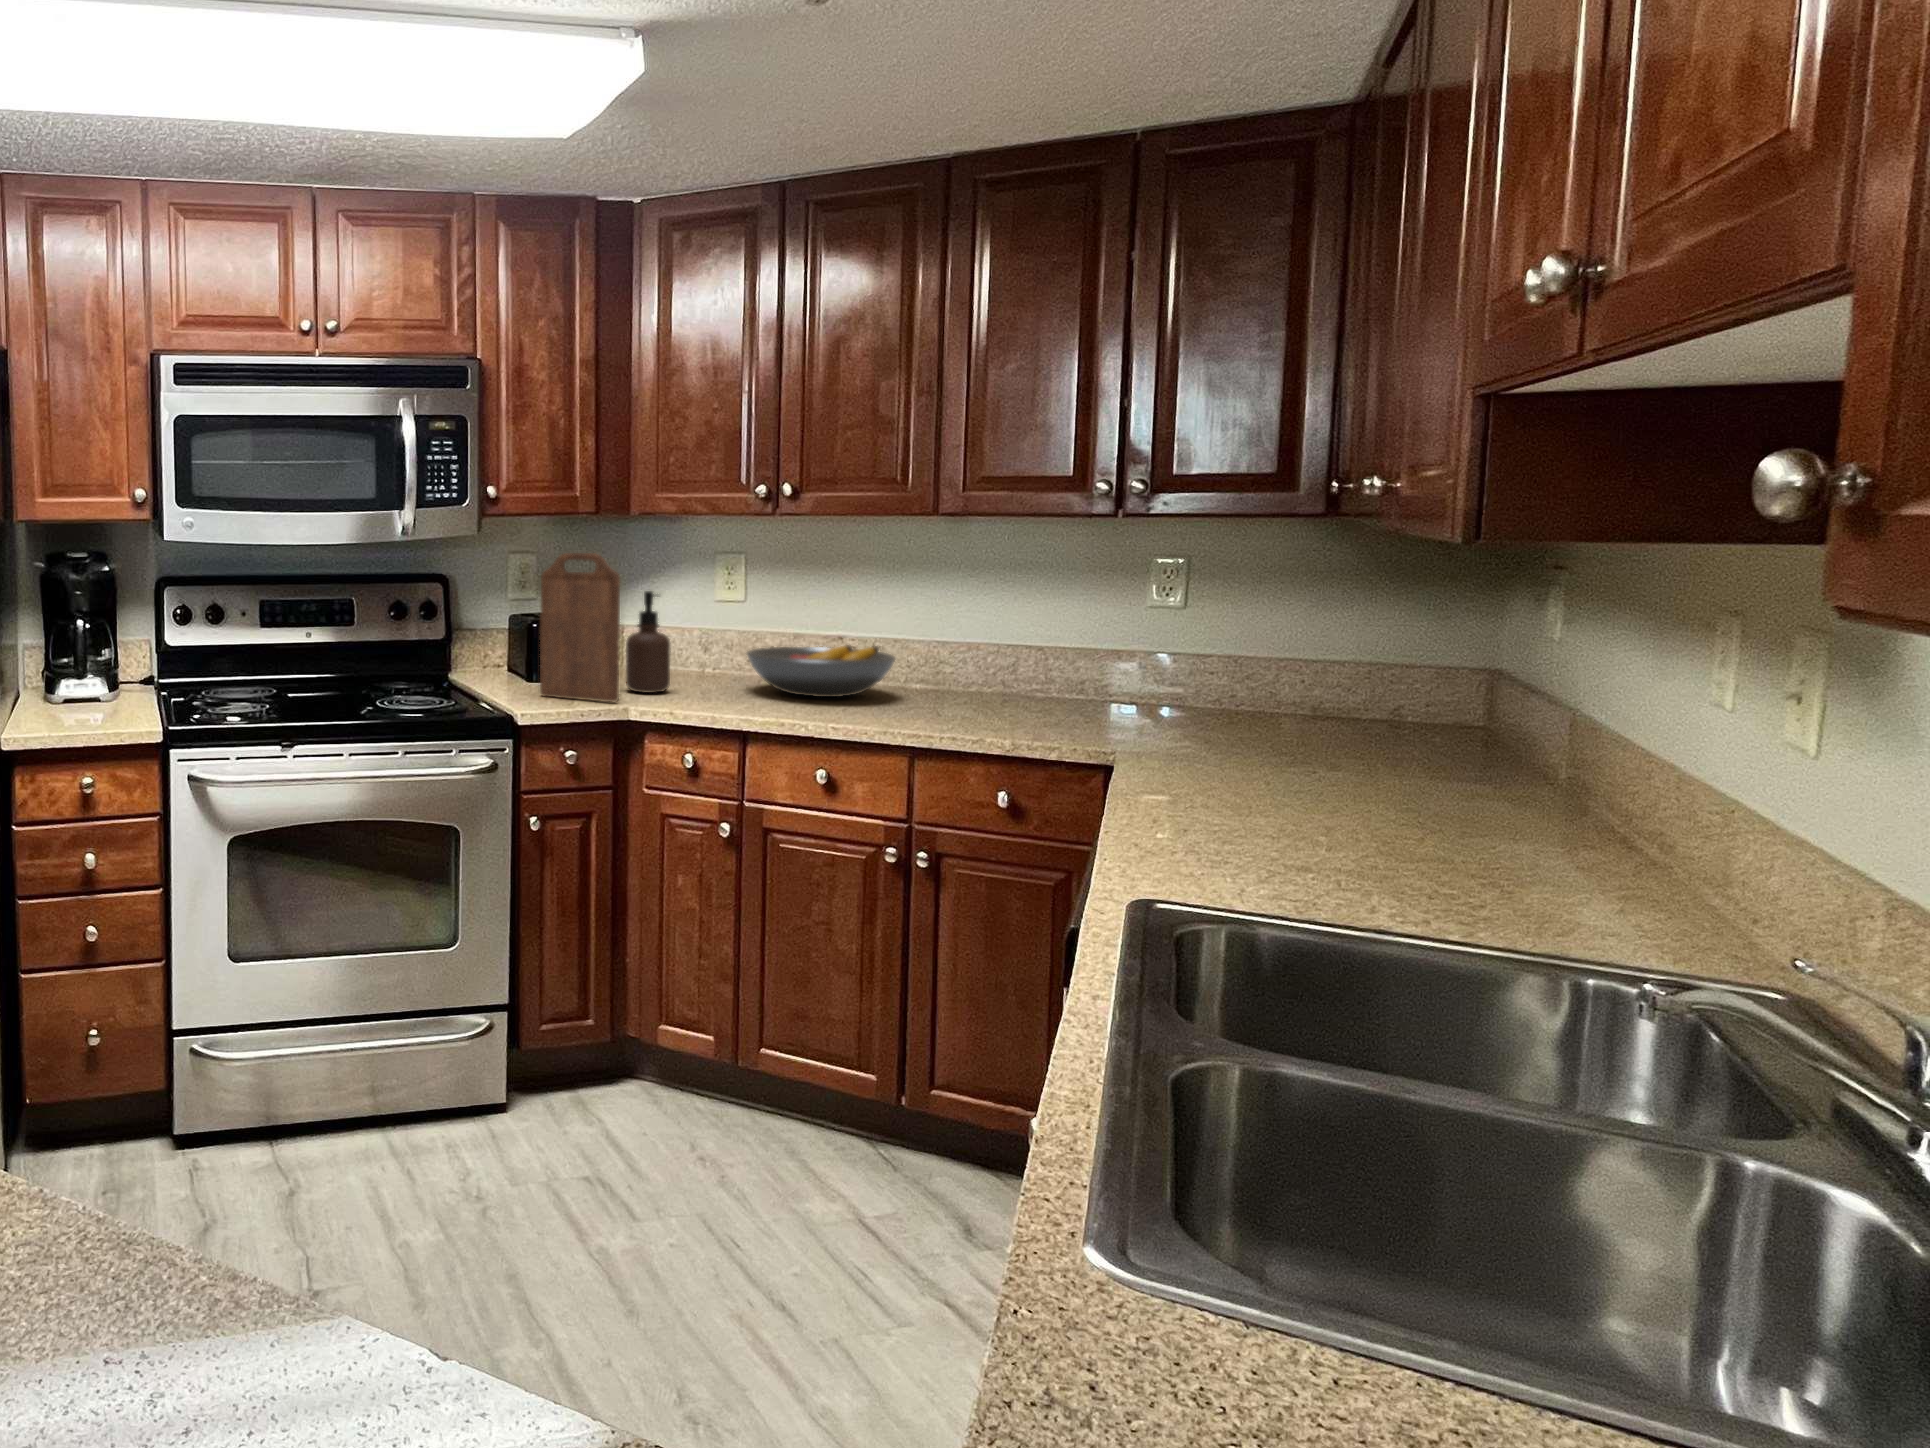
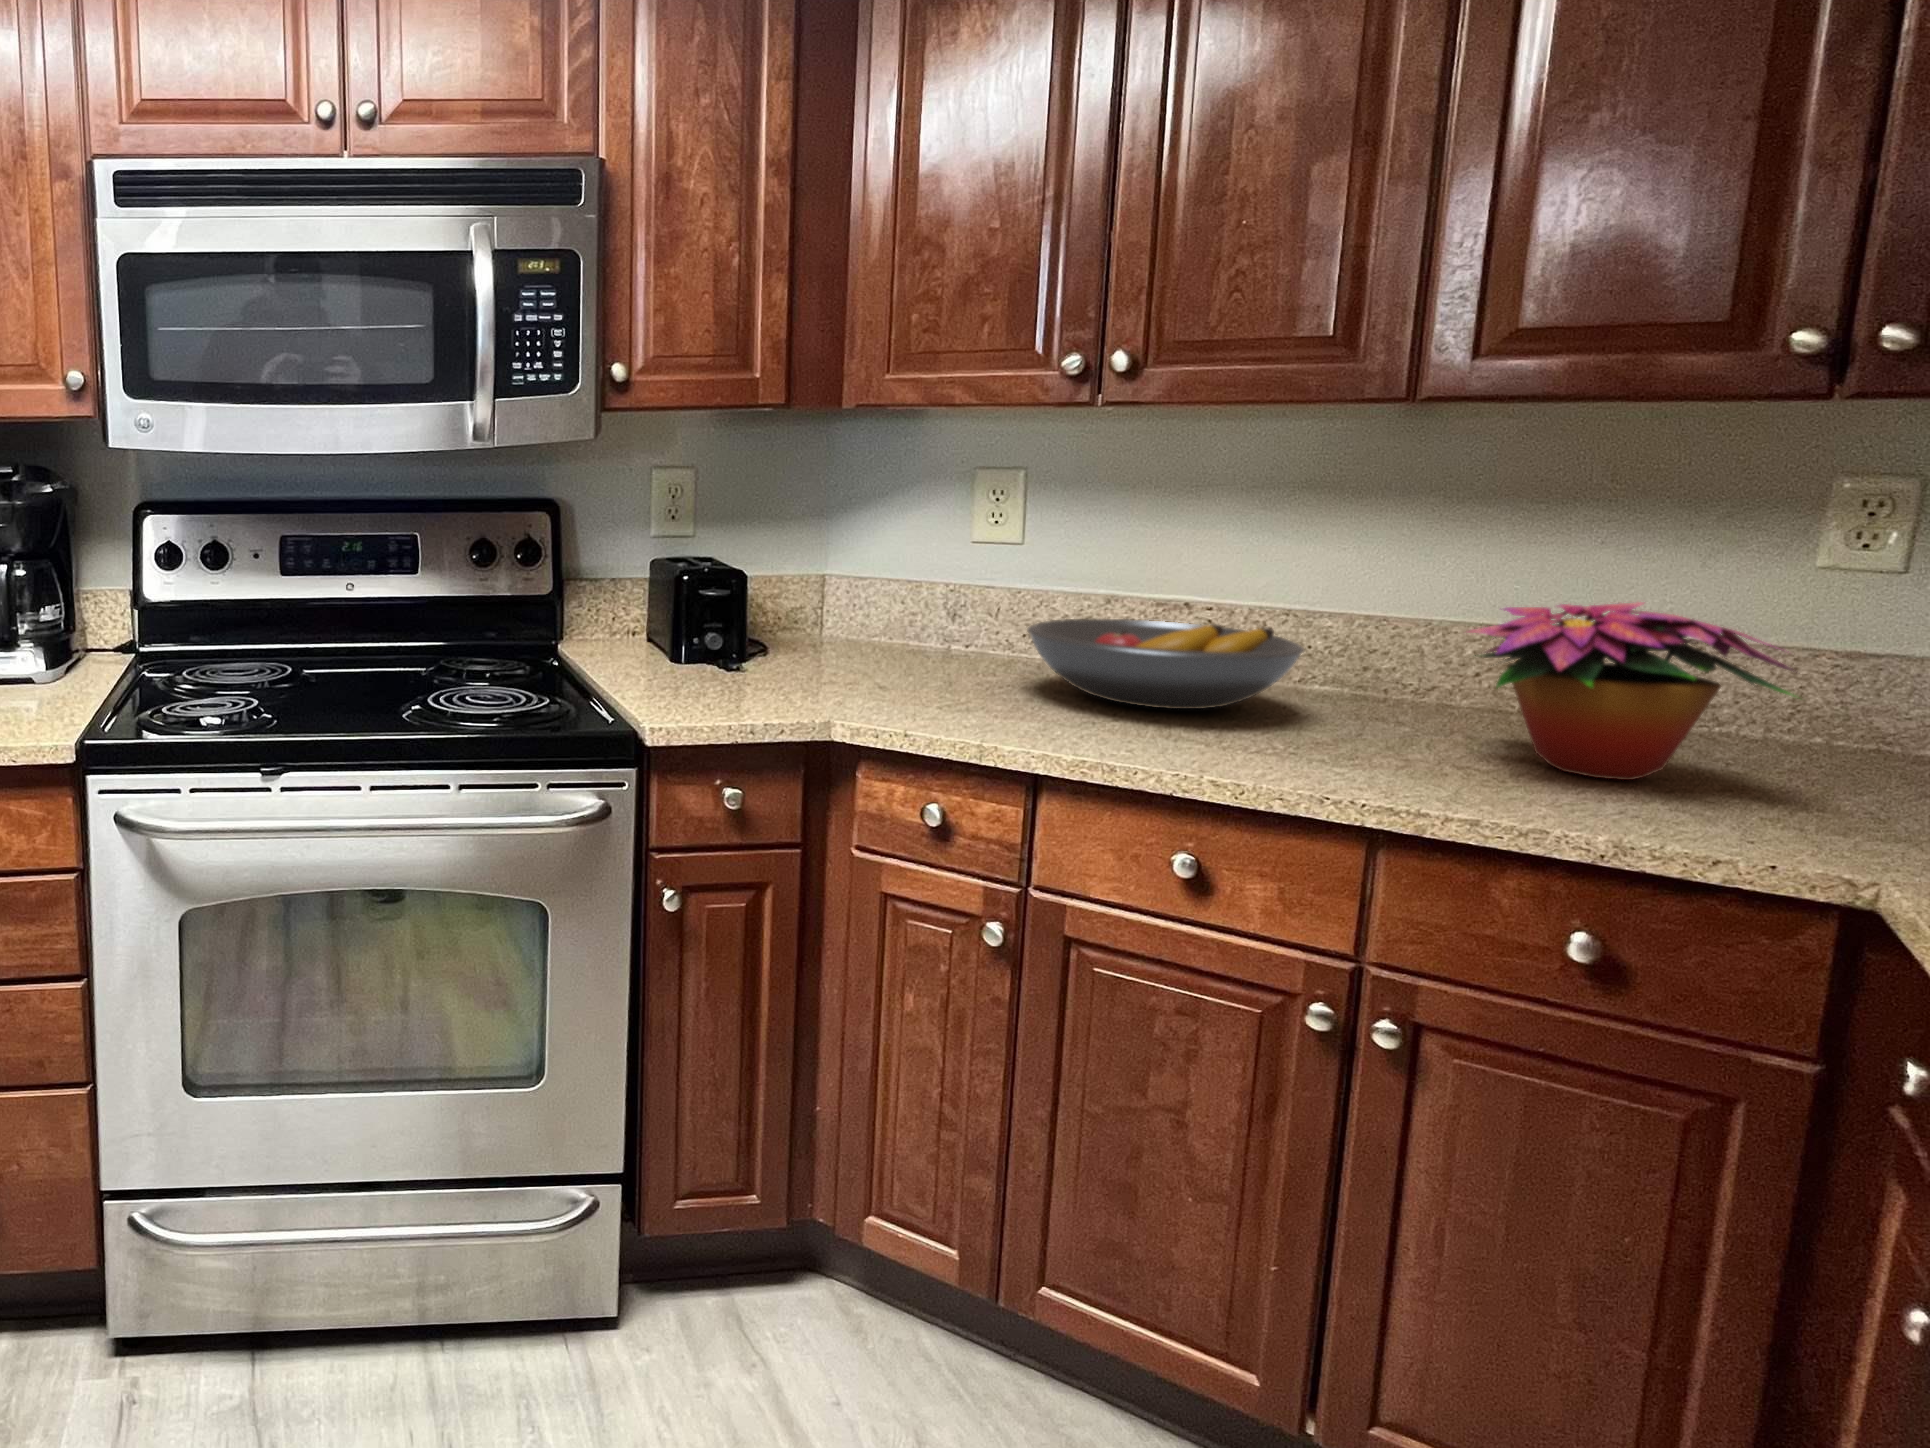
cutting board: present [540,553,620,702] -> none [687,468,824,710]
soap dispenser: present [626,591,671,693] -> none [825,529,901,690]
flower arrangement: none [960,623,1118,720] -> present [1470,602,1794,780]

